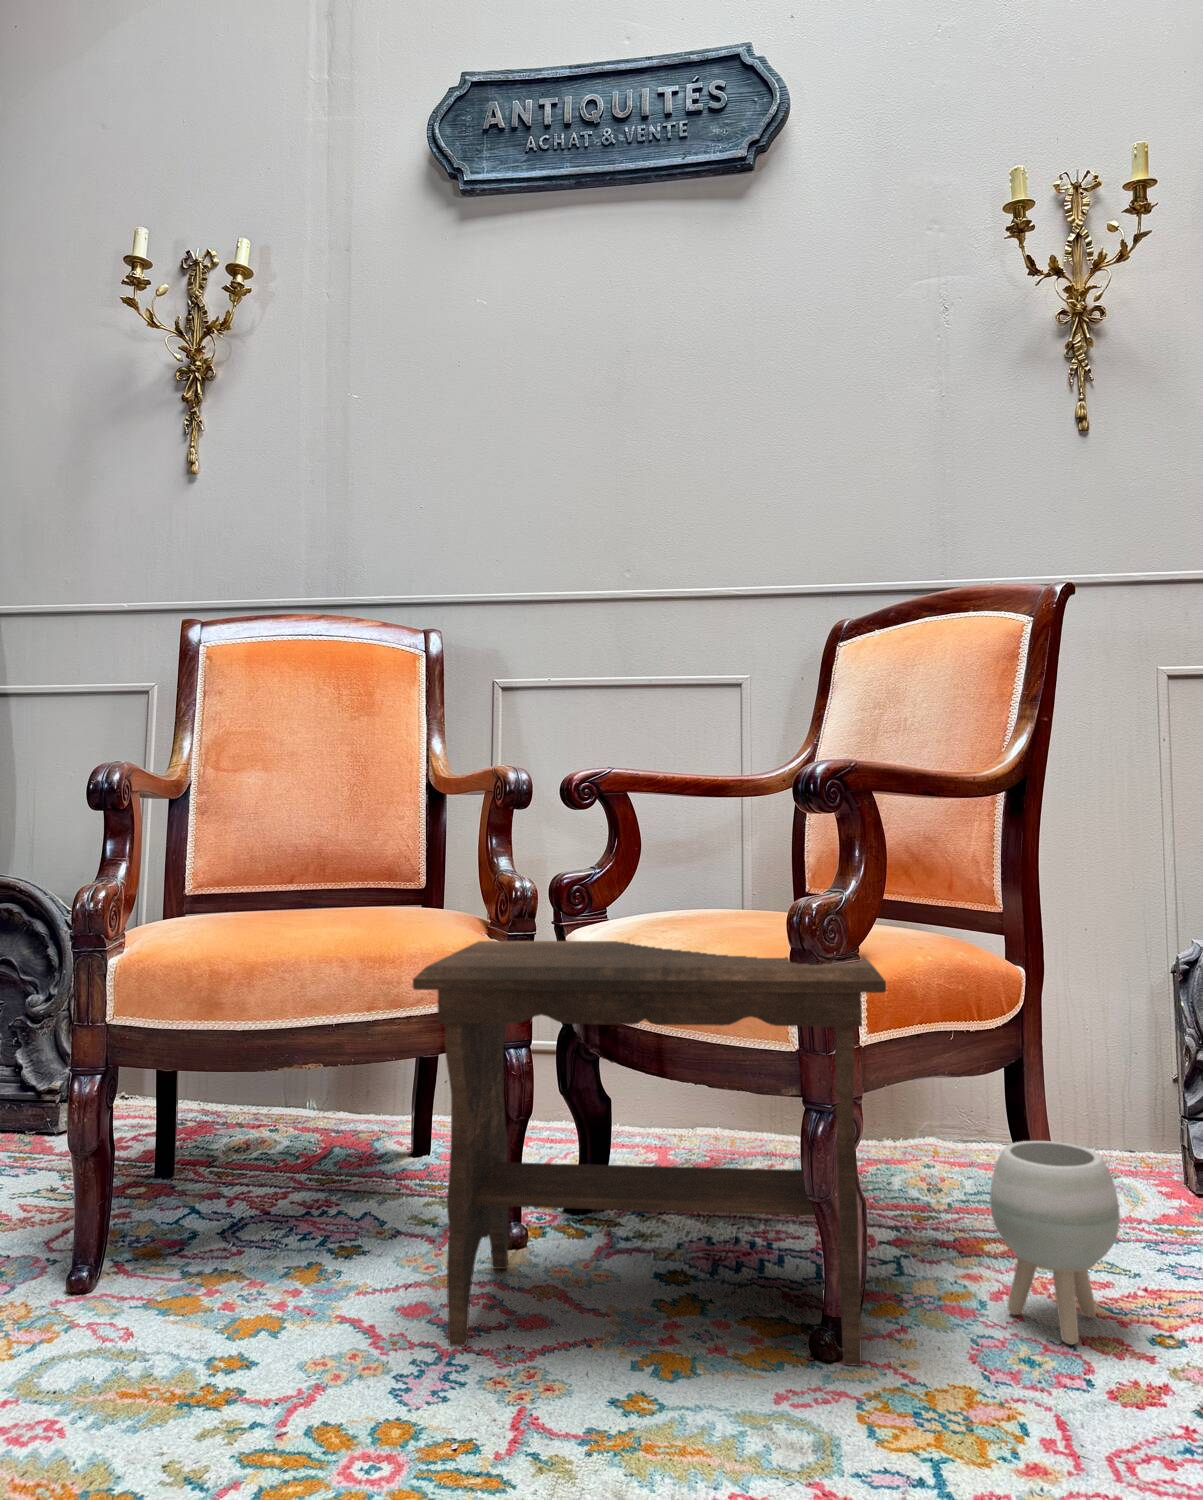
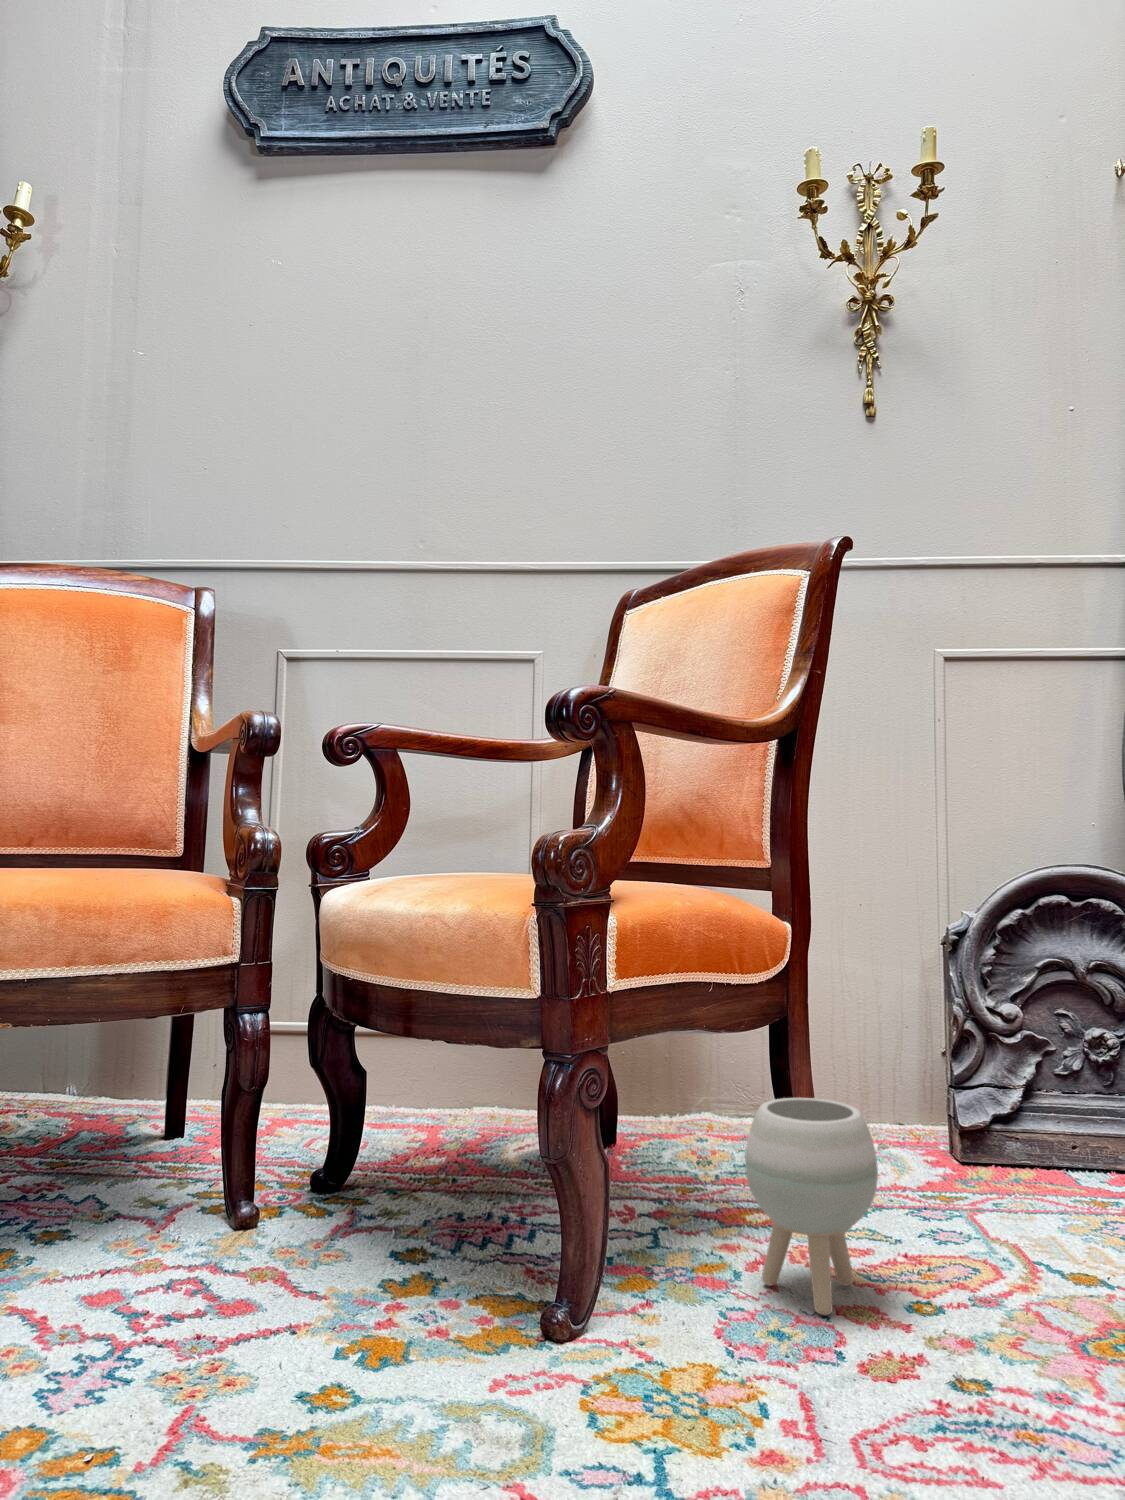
footstool: present [413,941,886,1366] -> none [100,887,631,1346]

